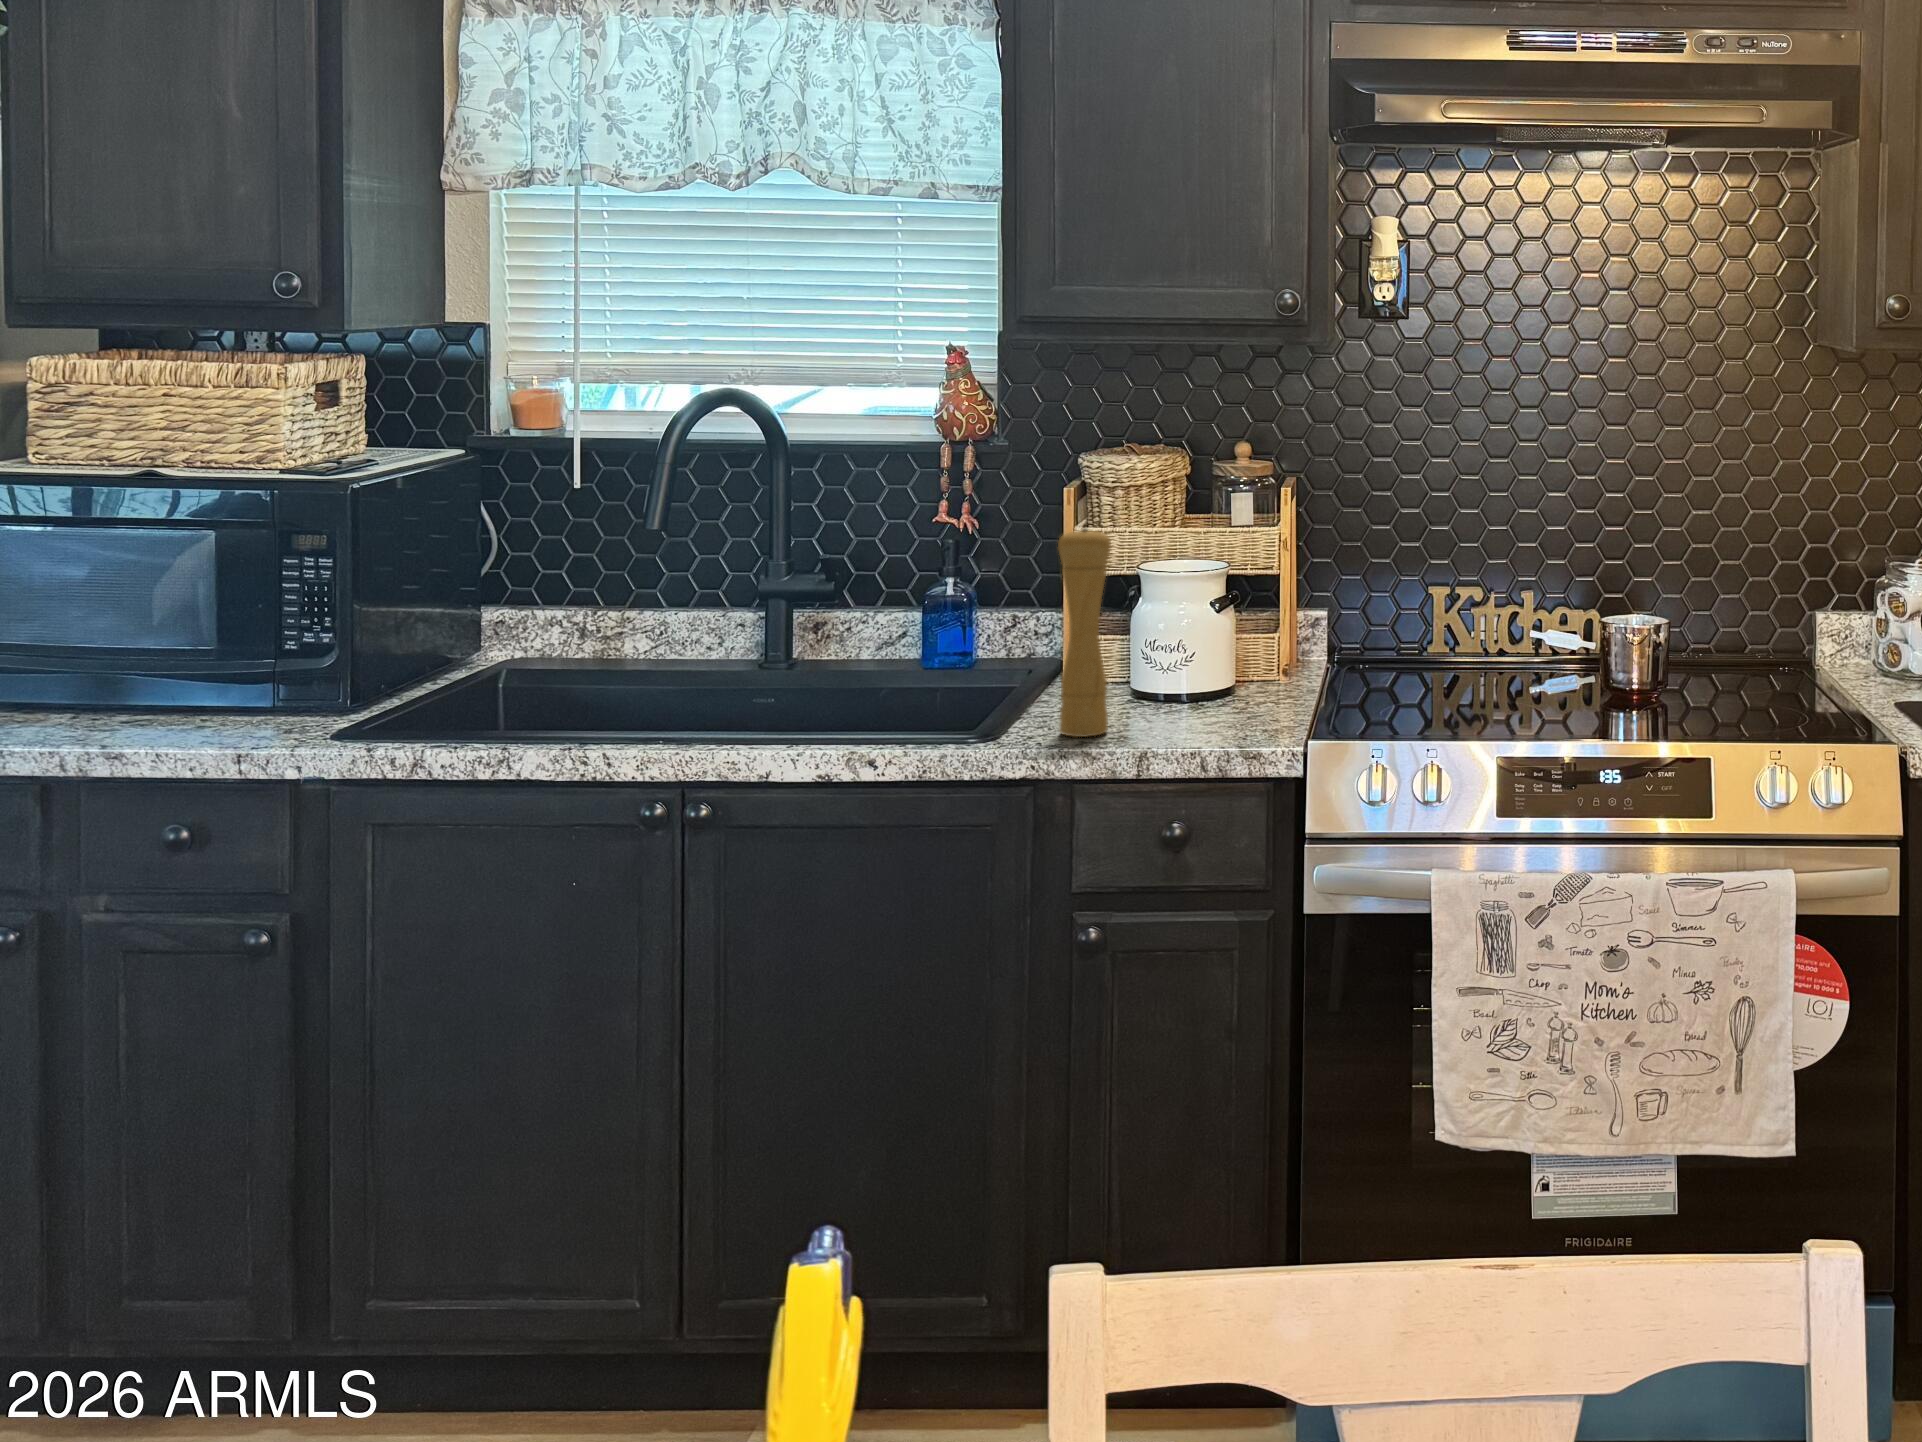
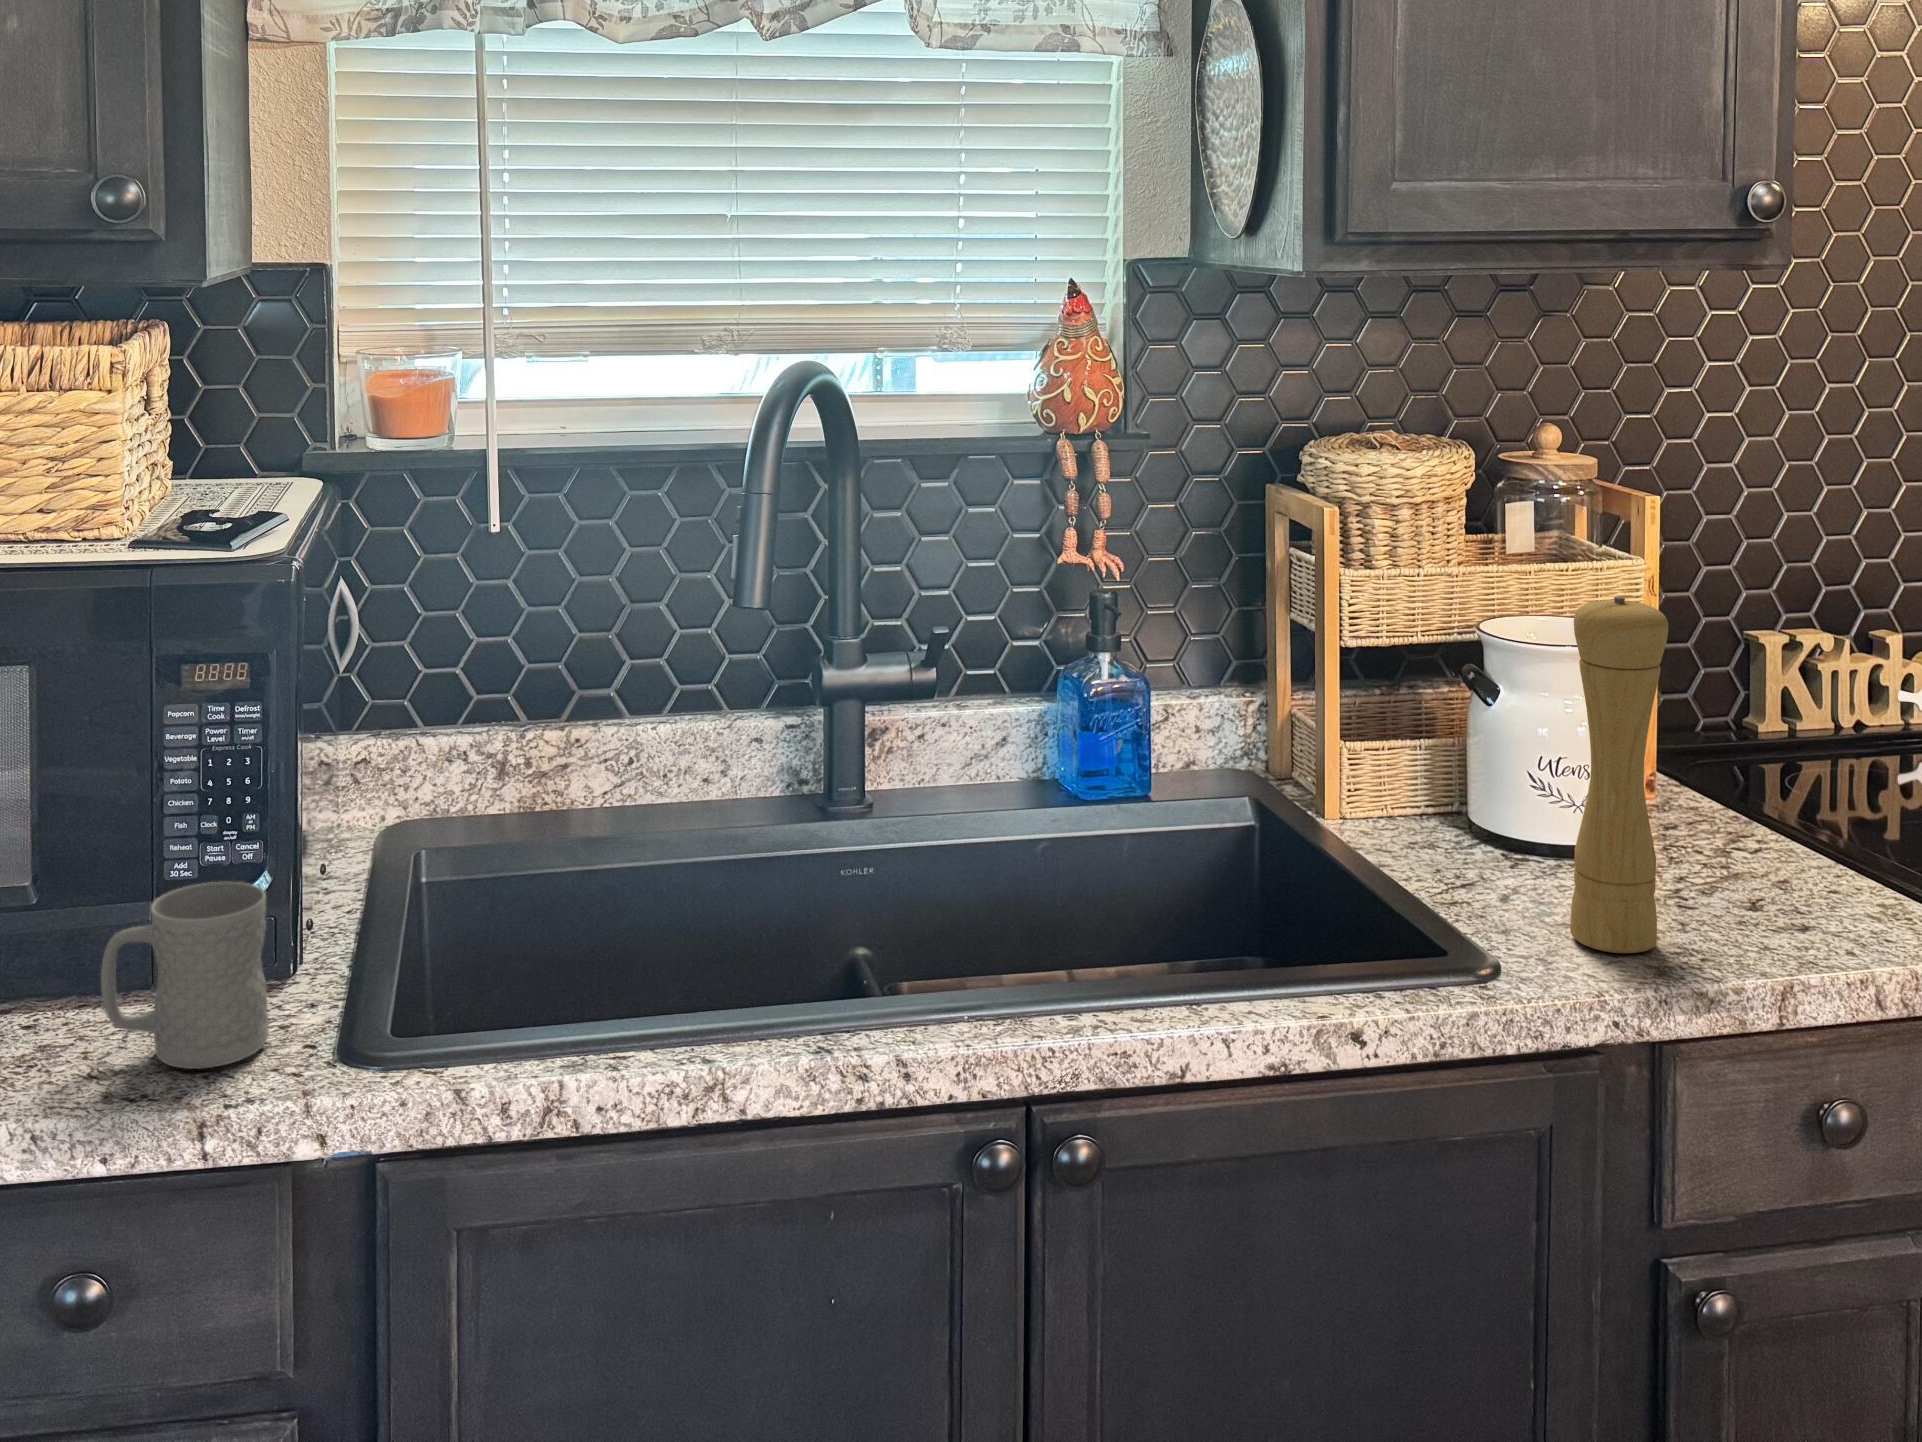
mug: none [218,648,308,738] -> present [101,882,268,1069]

